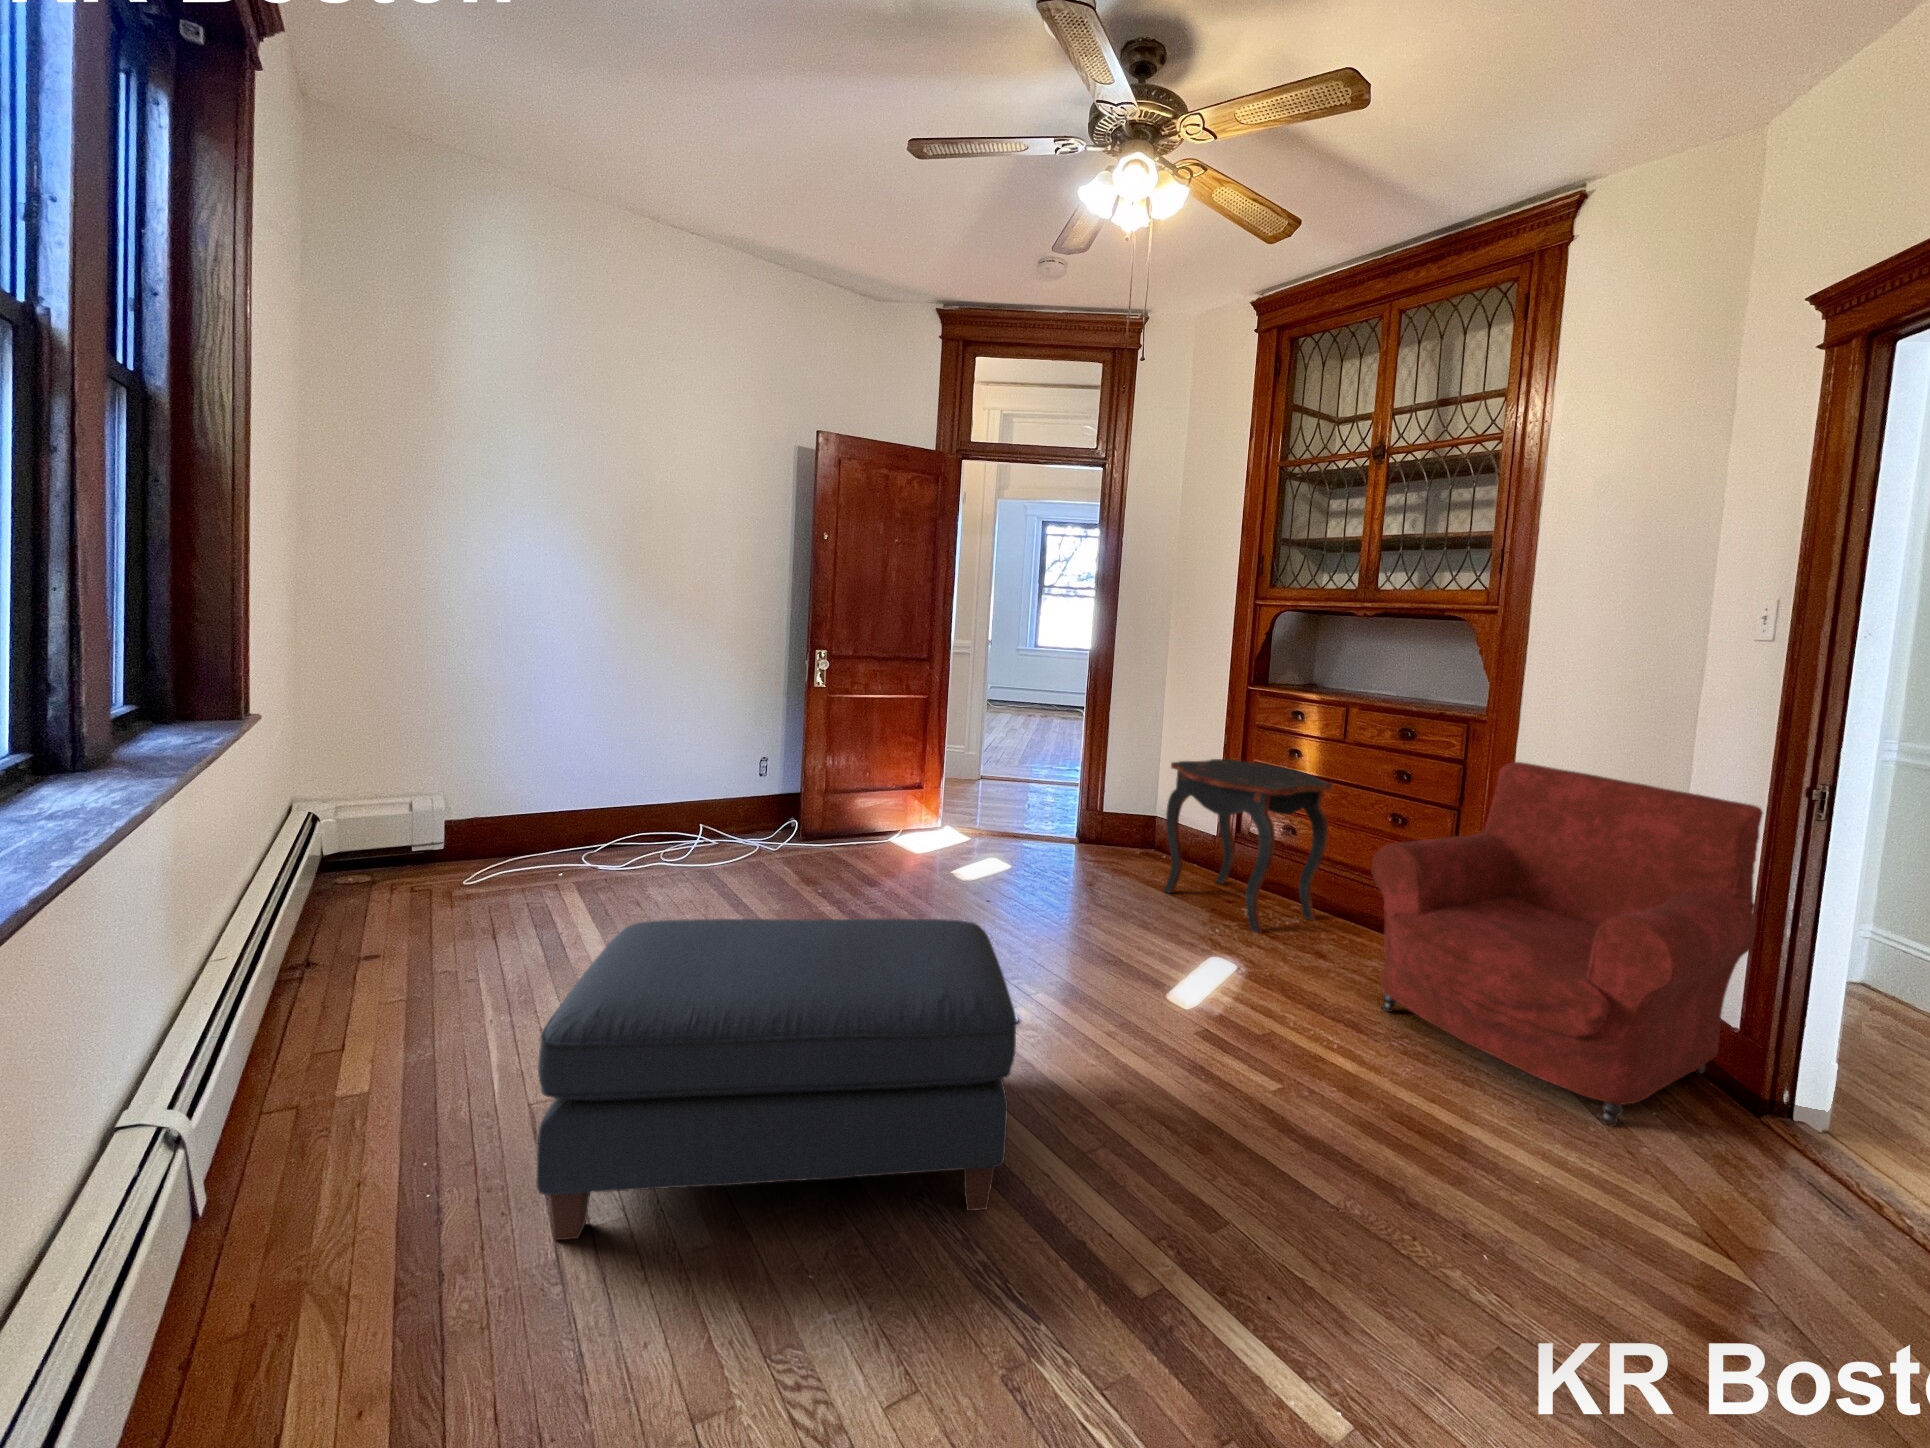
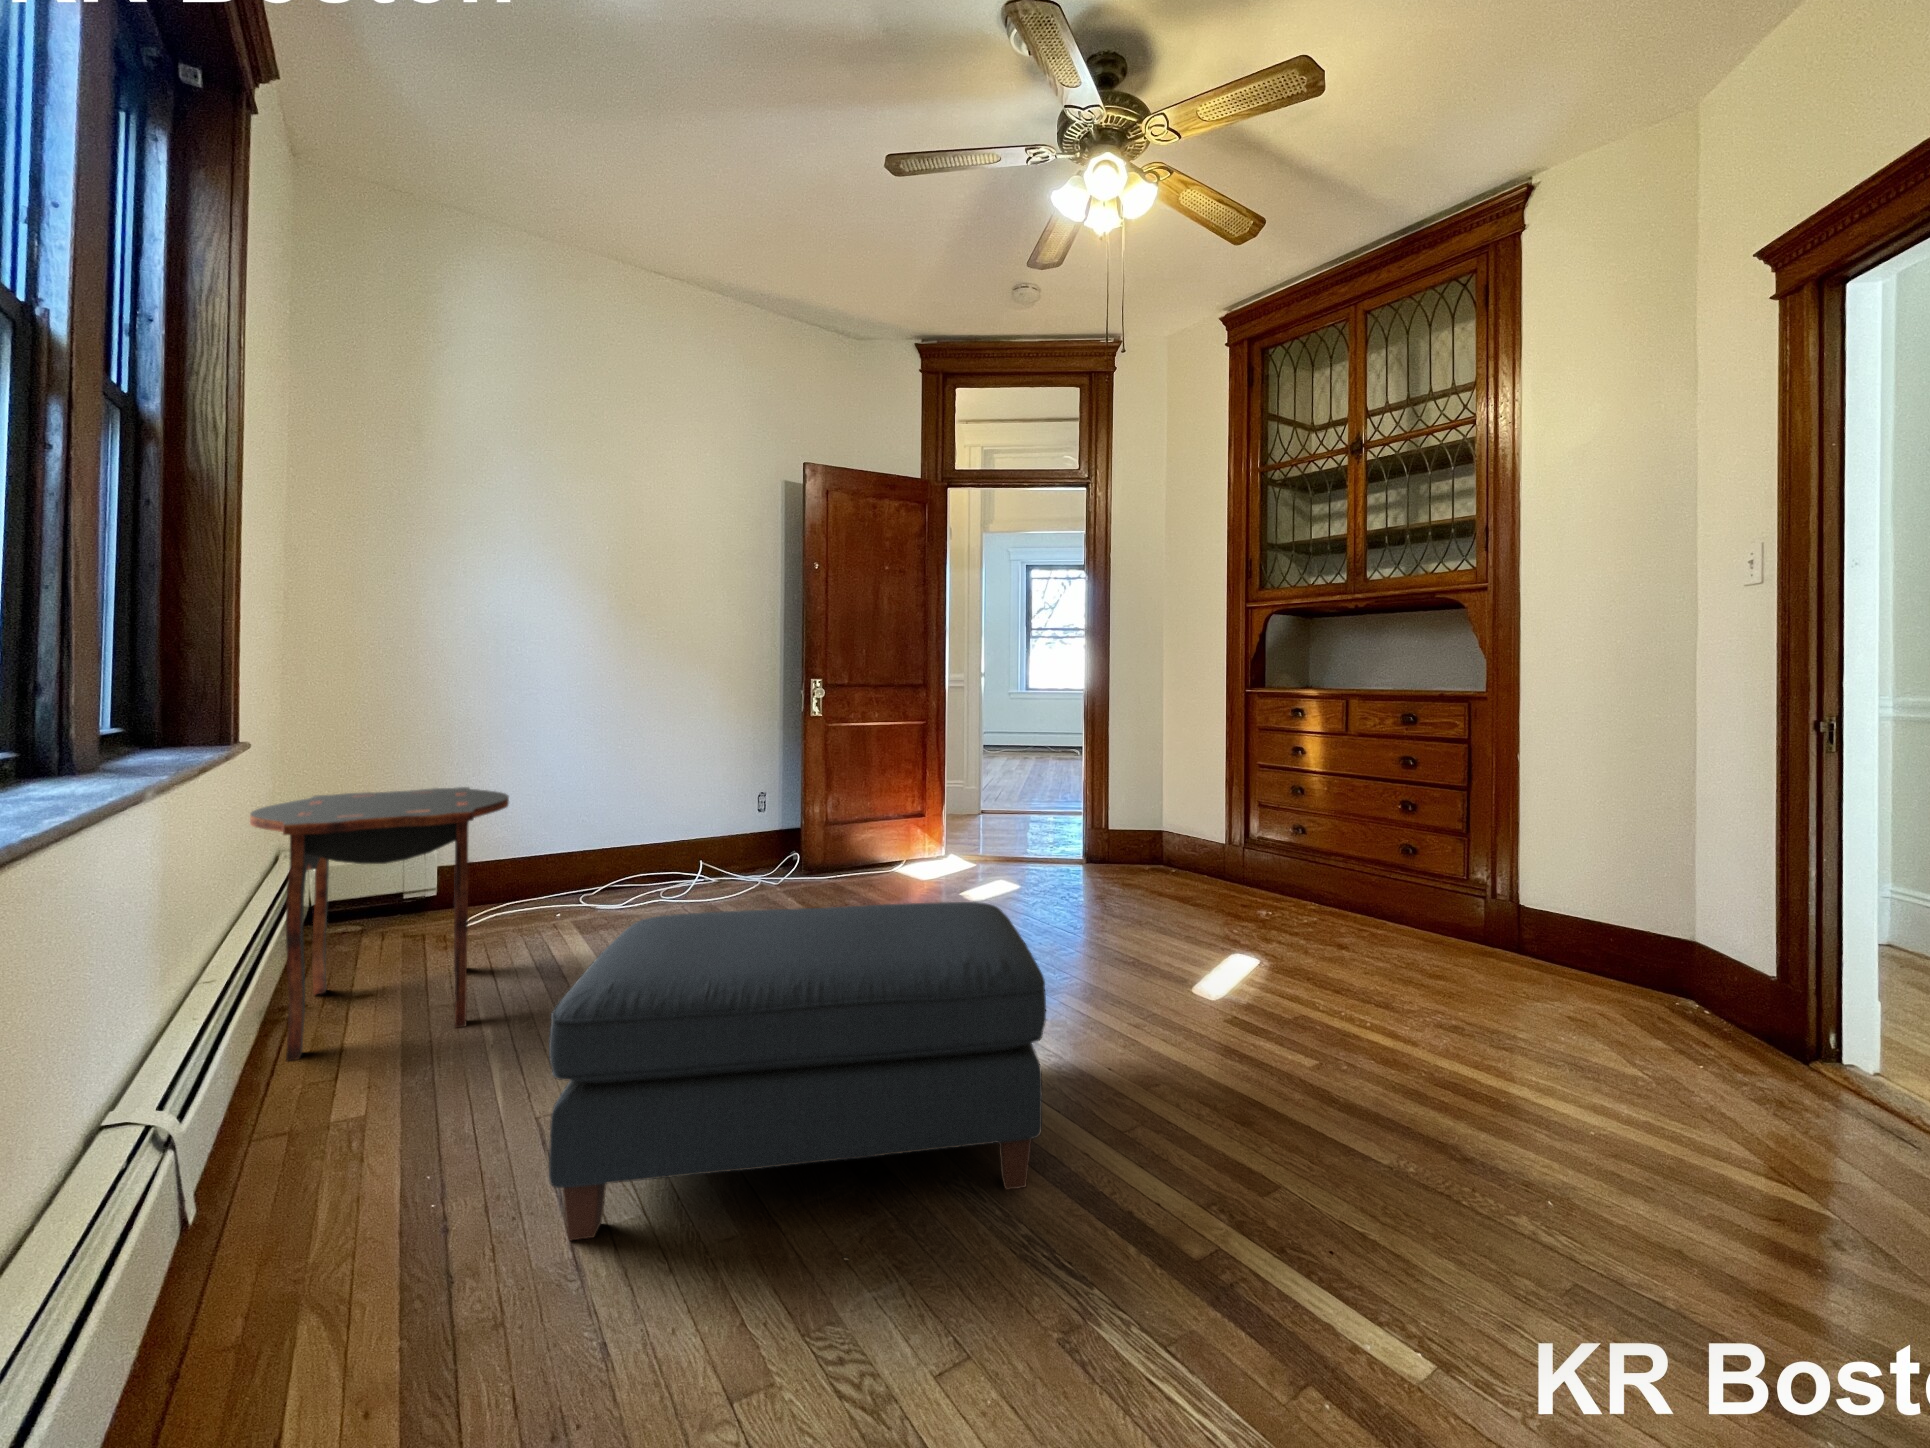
side table: present [1164,759,1332,933] -> present [250,787,509,1061]
armchair: present [1371,762,1763,1127] -> none [1387,733,1786,1079]

